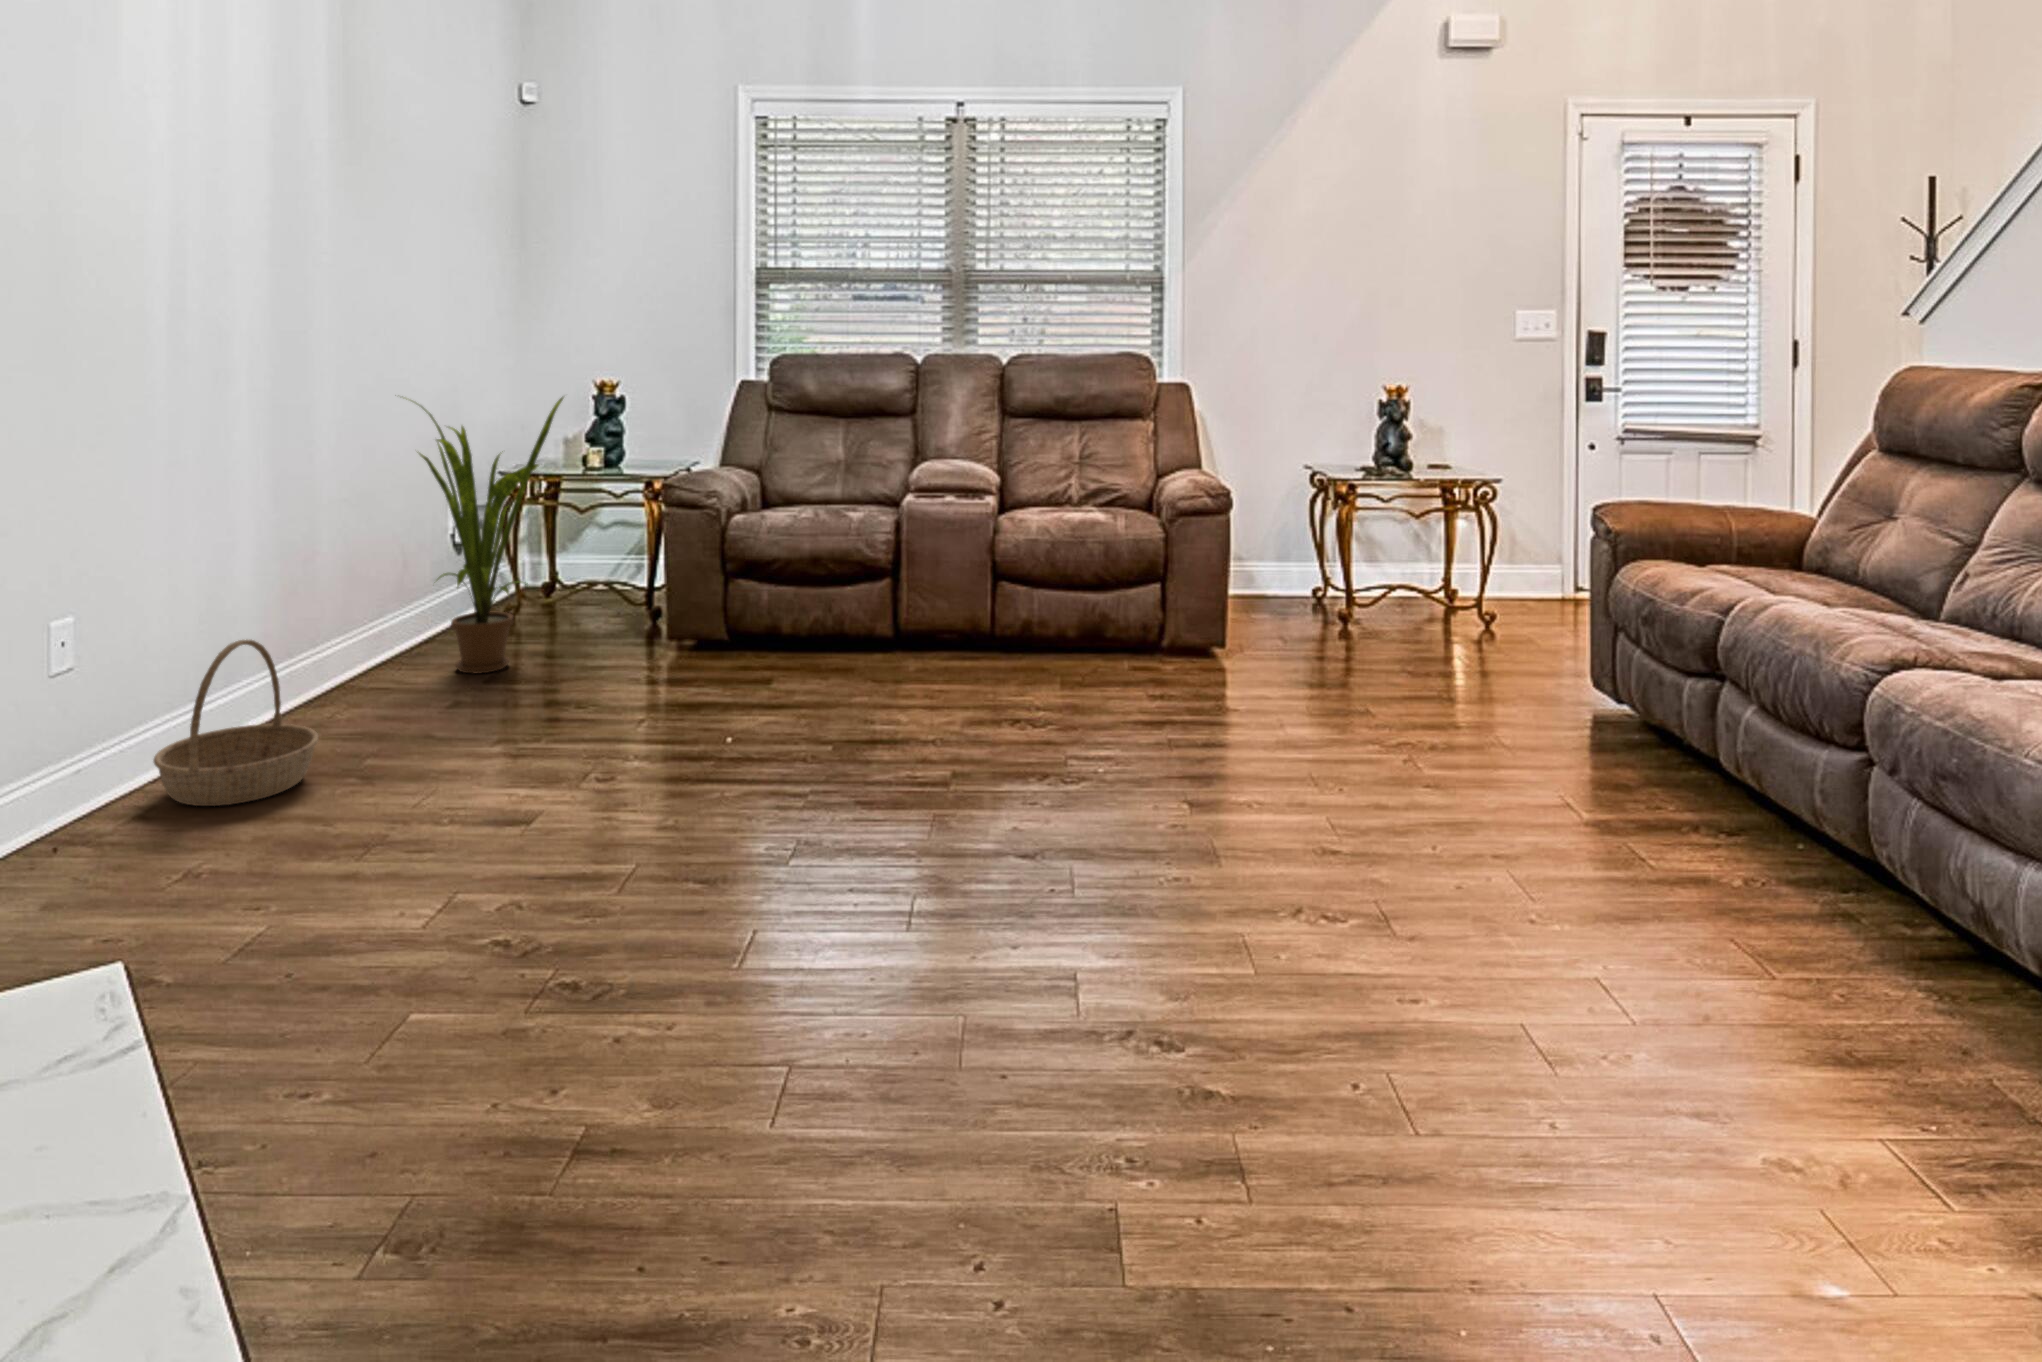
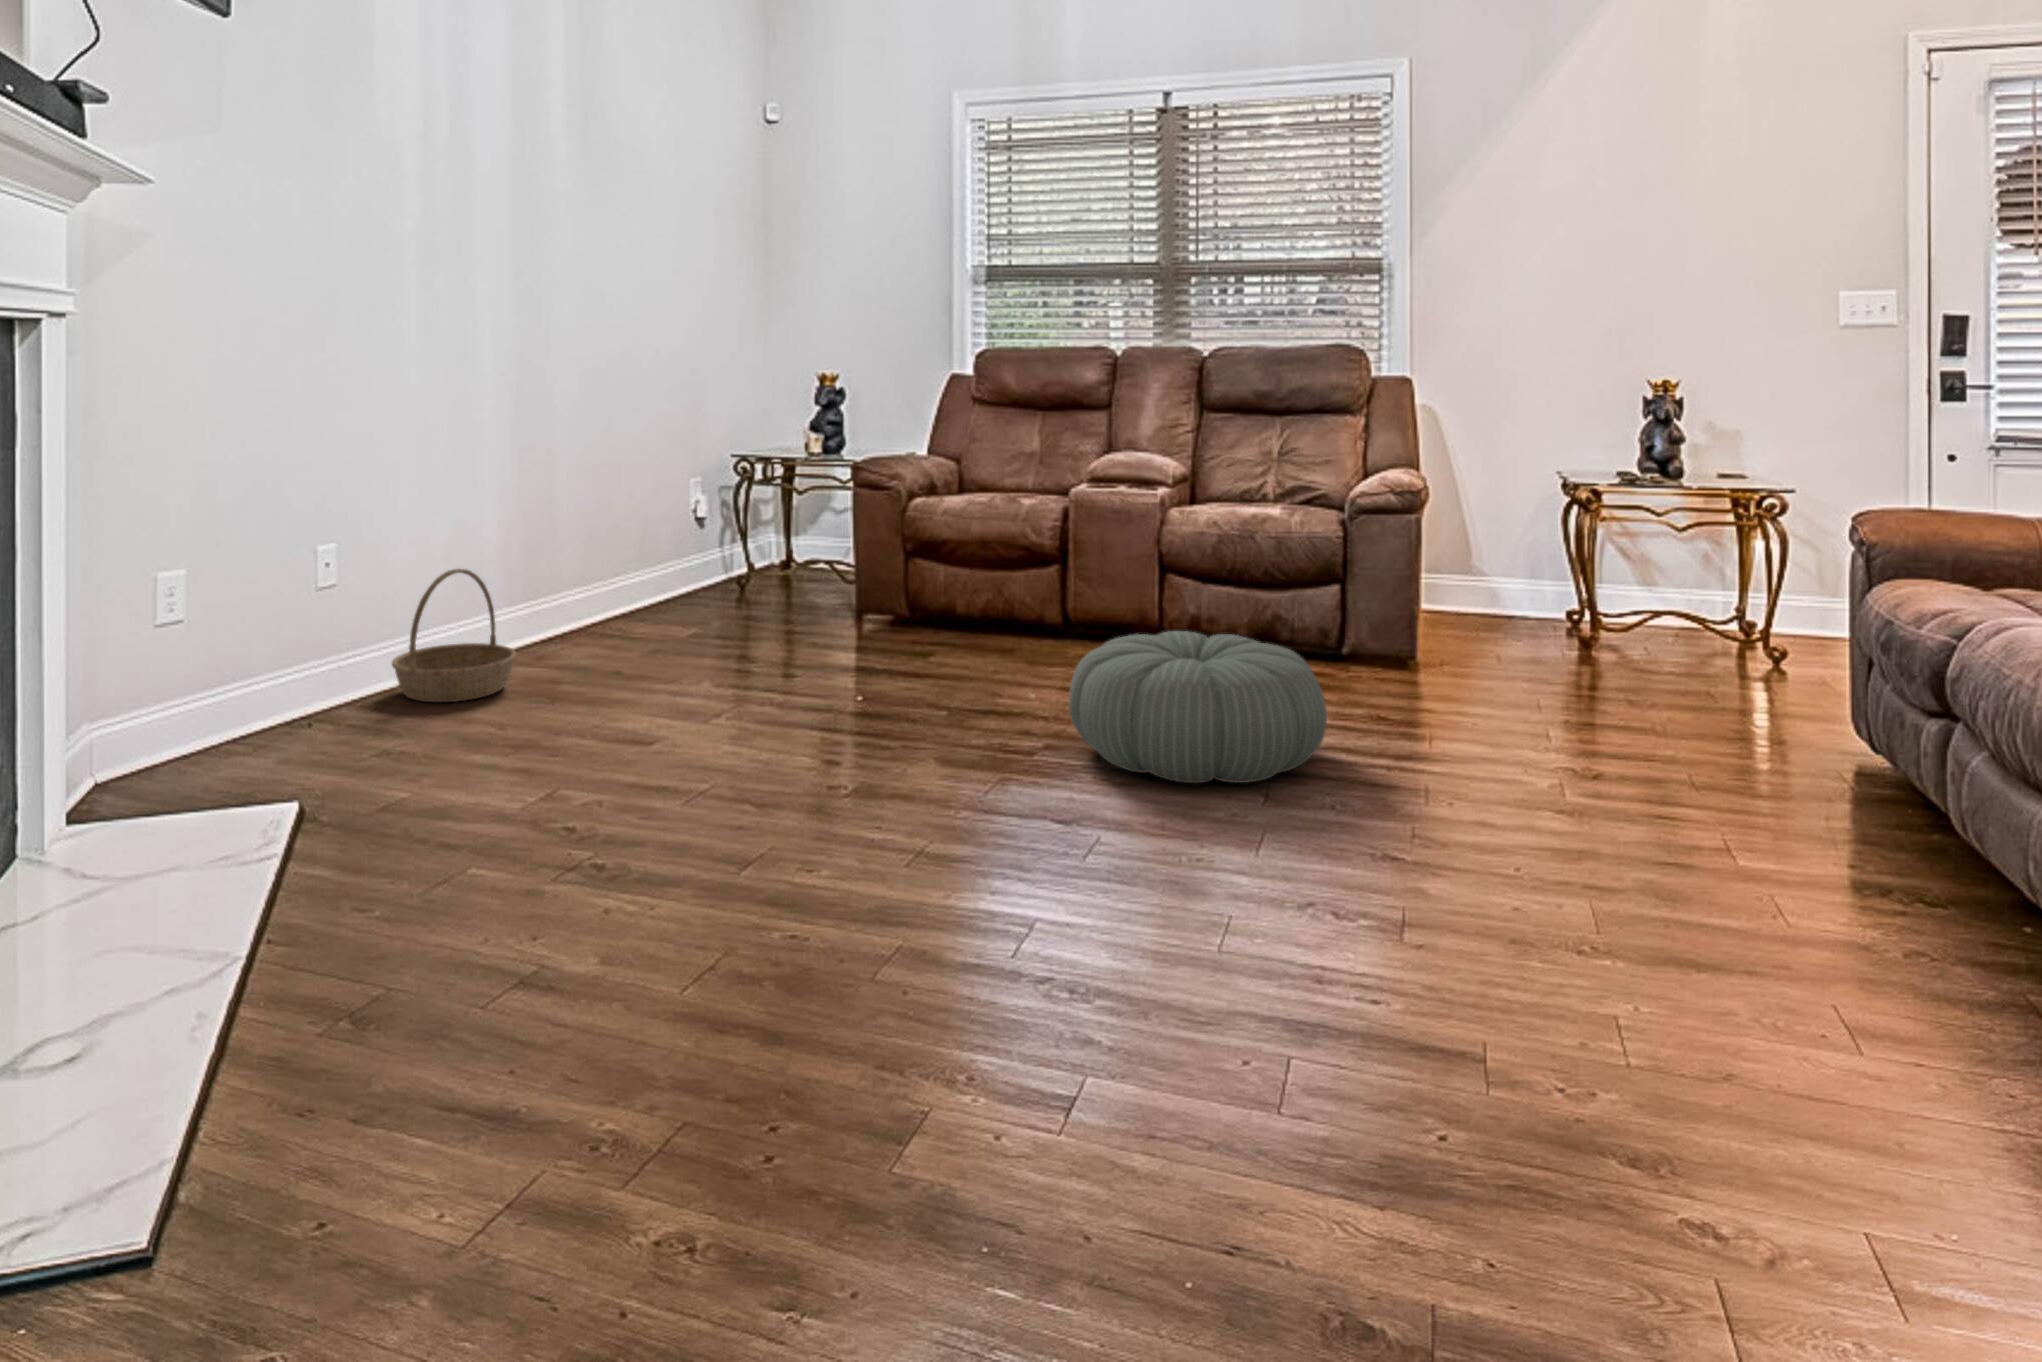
house plant: present [416,397,564,673] -> none [629,378,770,626]
pouf: none [992,648,1233,800] -> present [1069,631,1327,783]

